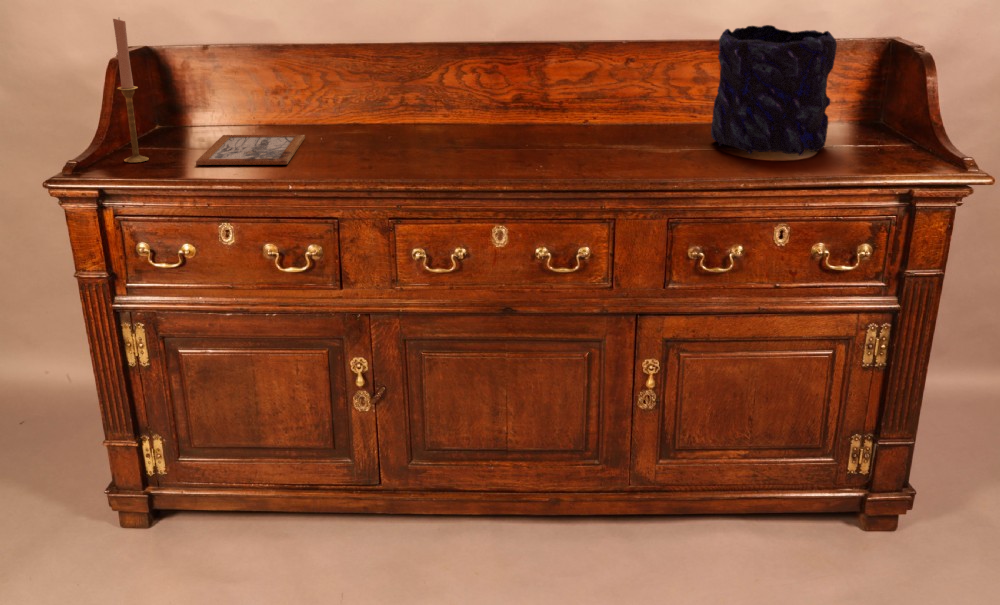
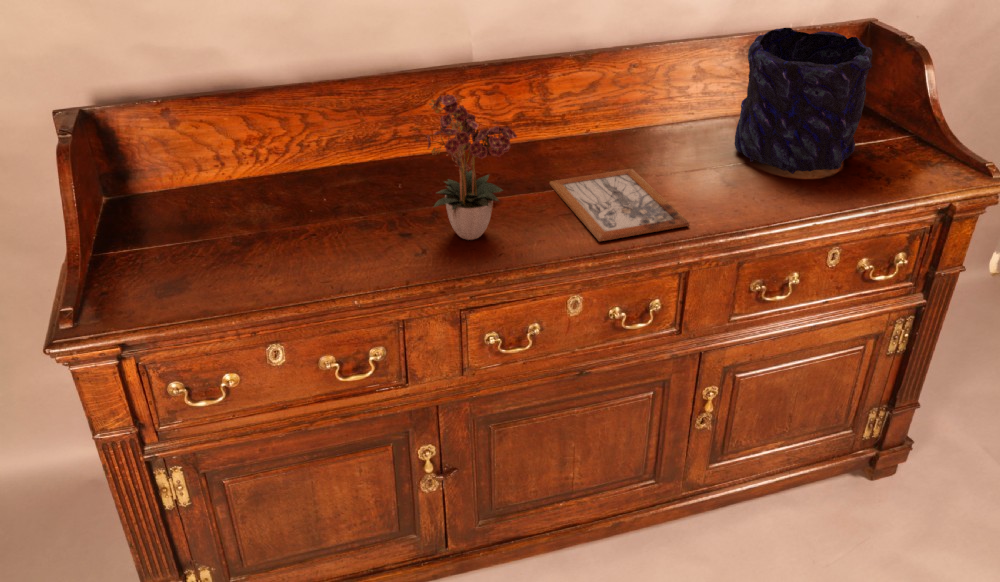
flower arrangement: none [369,17,468,163] -> present [427,94,517,240]
candlestick: present [113,19,149,162] -> none [91,124,155,292]
picture frame: present [196,135,305,165] -> present [550,169,690,241]

